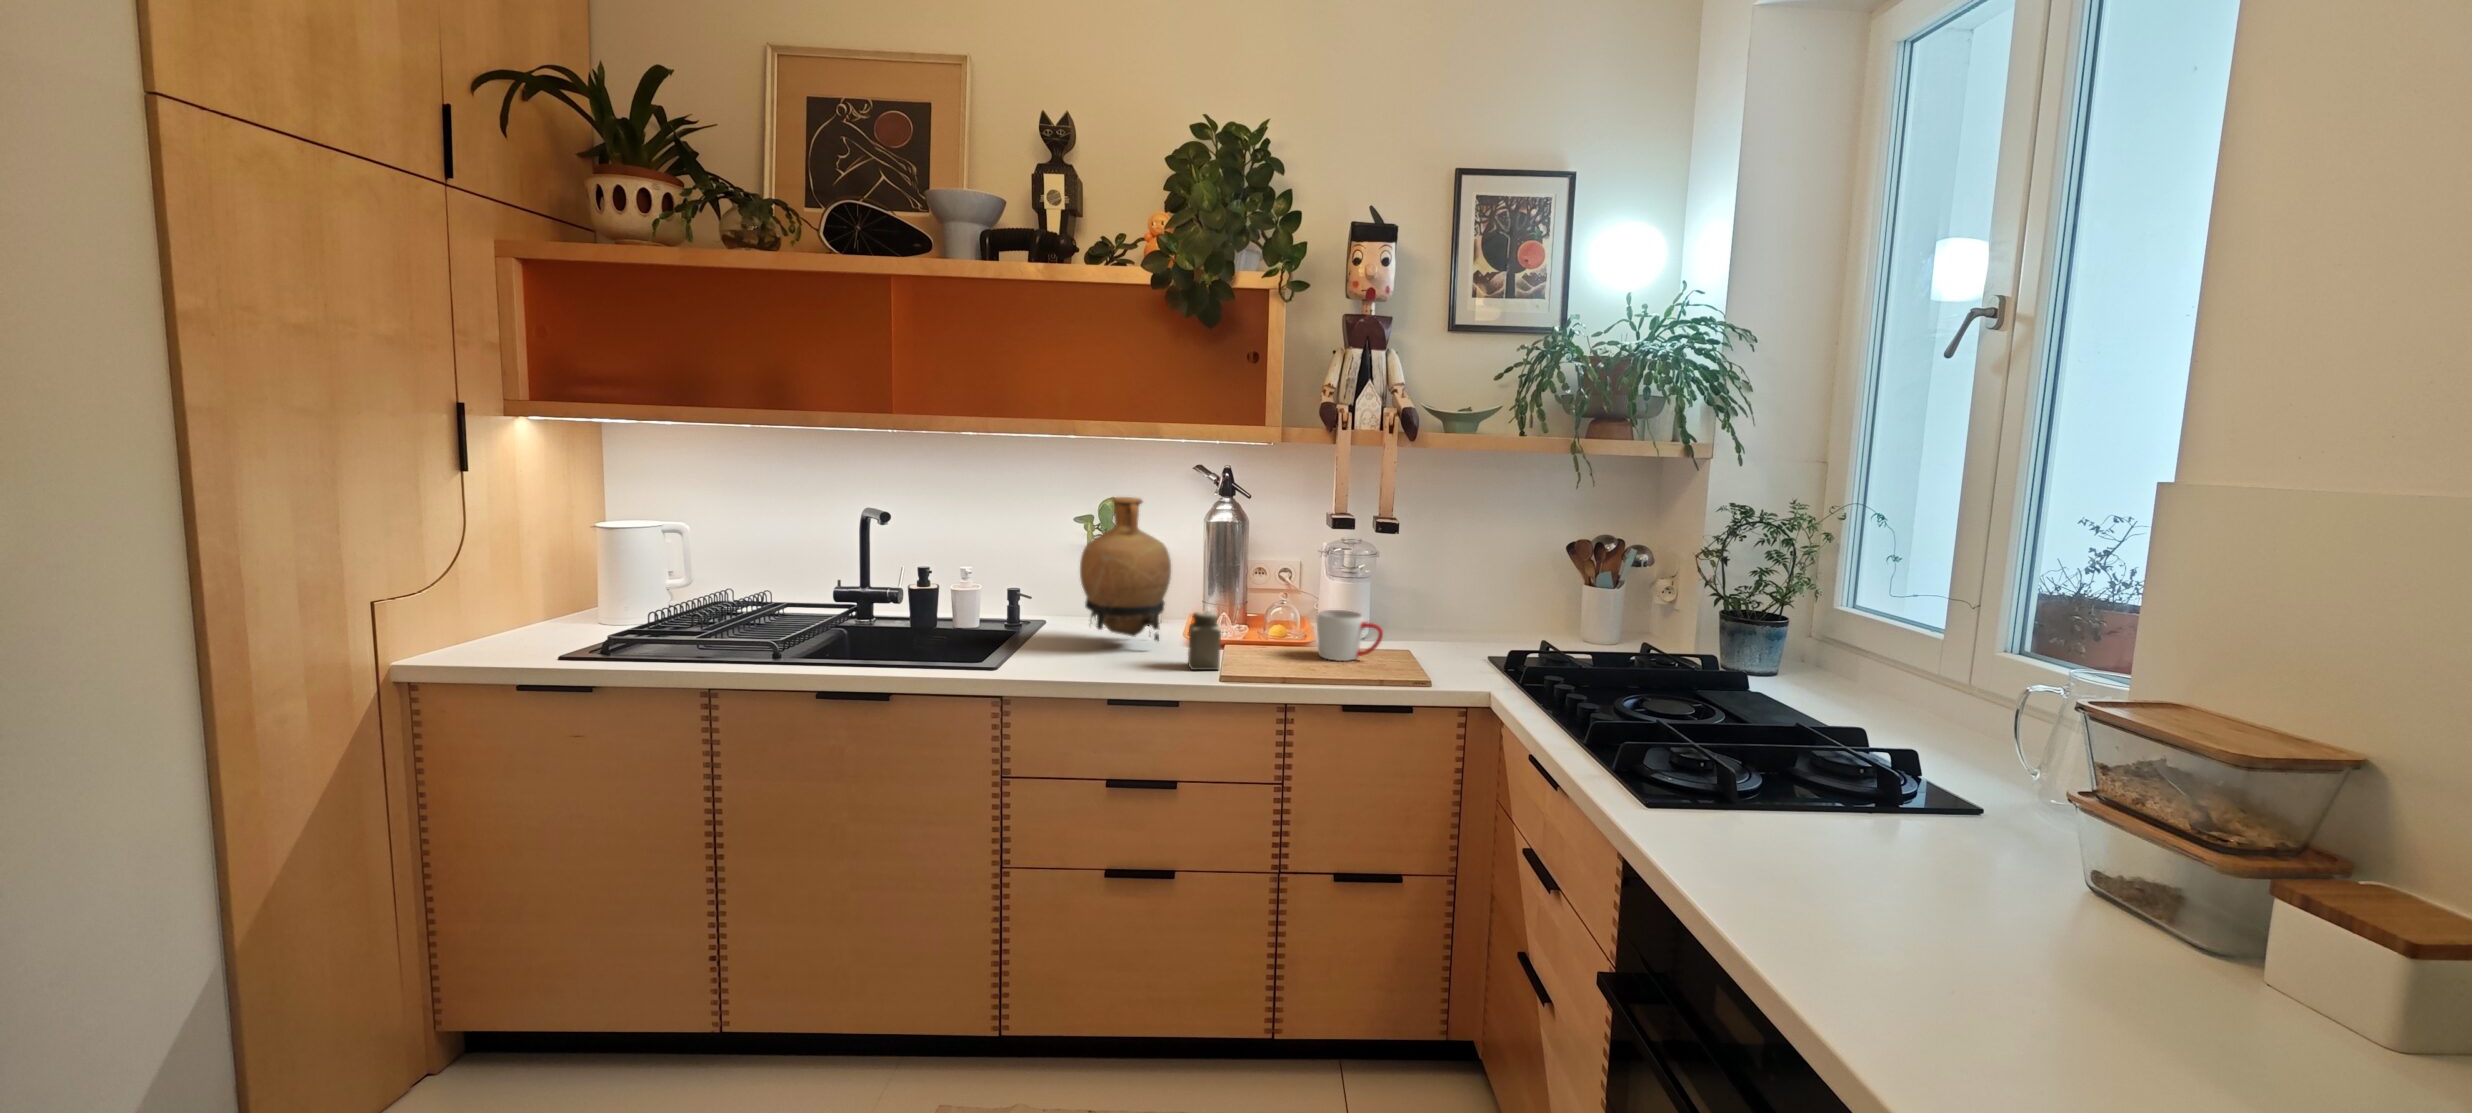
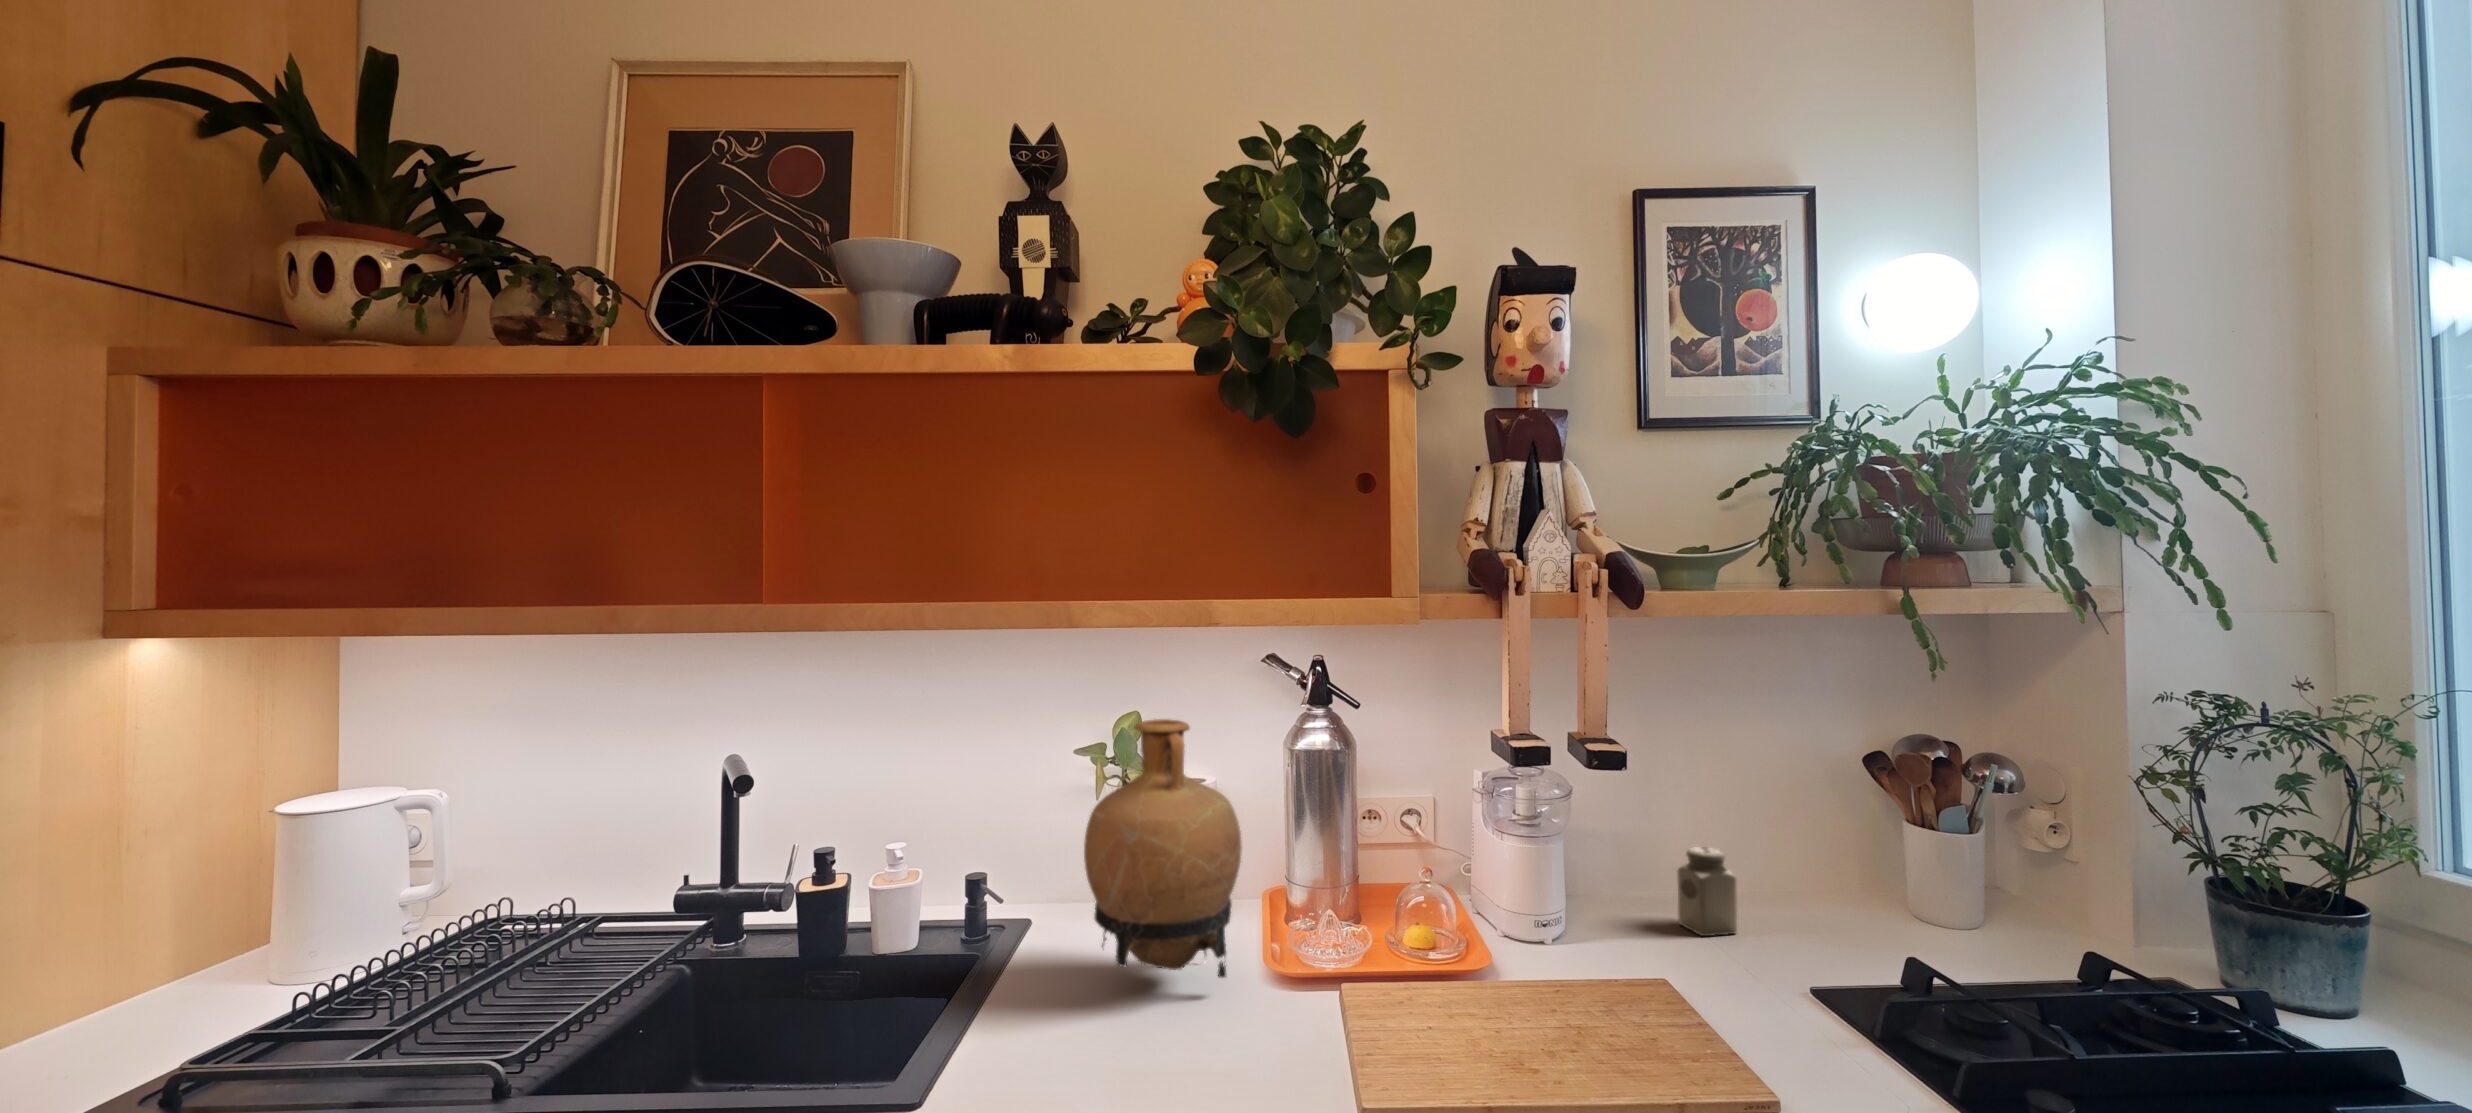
mug: present [1317,610,1383,661] -> none [1501,900,1627,1003]
salt shaker: present [1188,611,1221,670] -> present [1678,847,1737,936]

